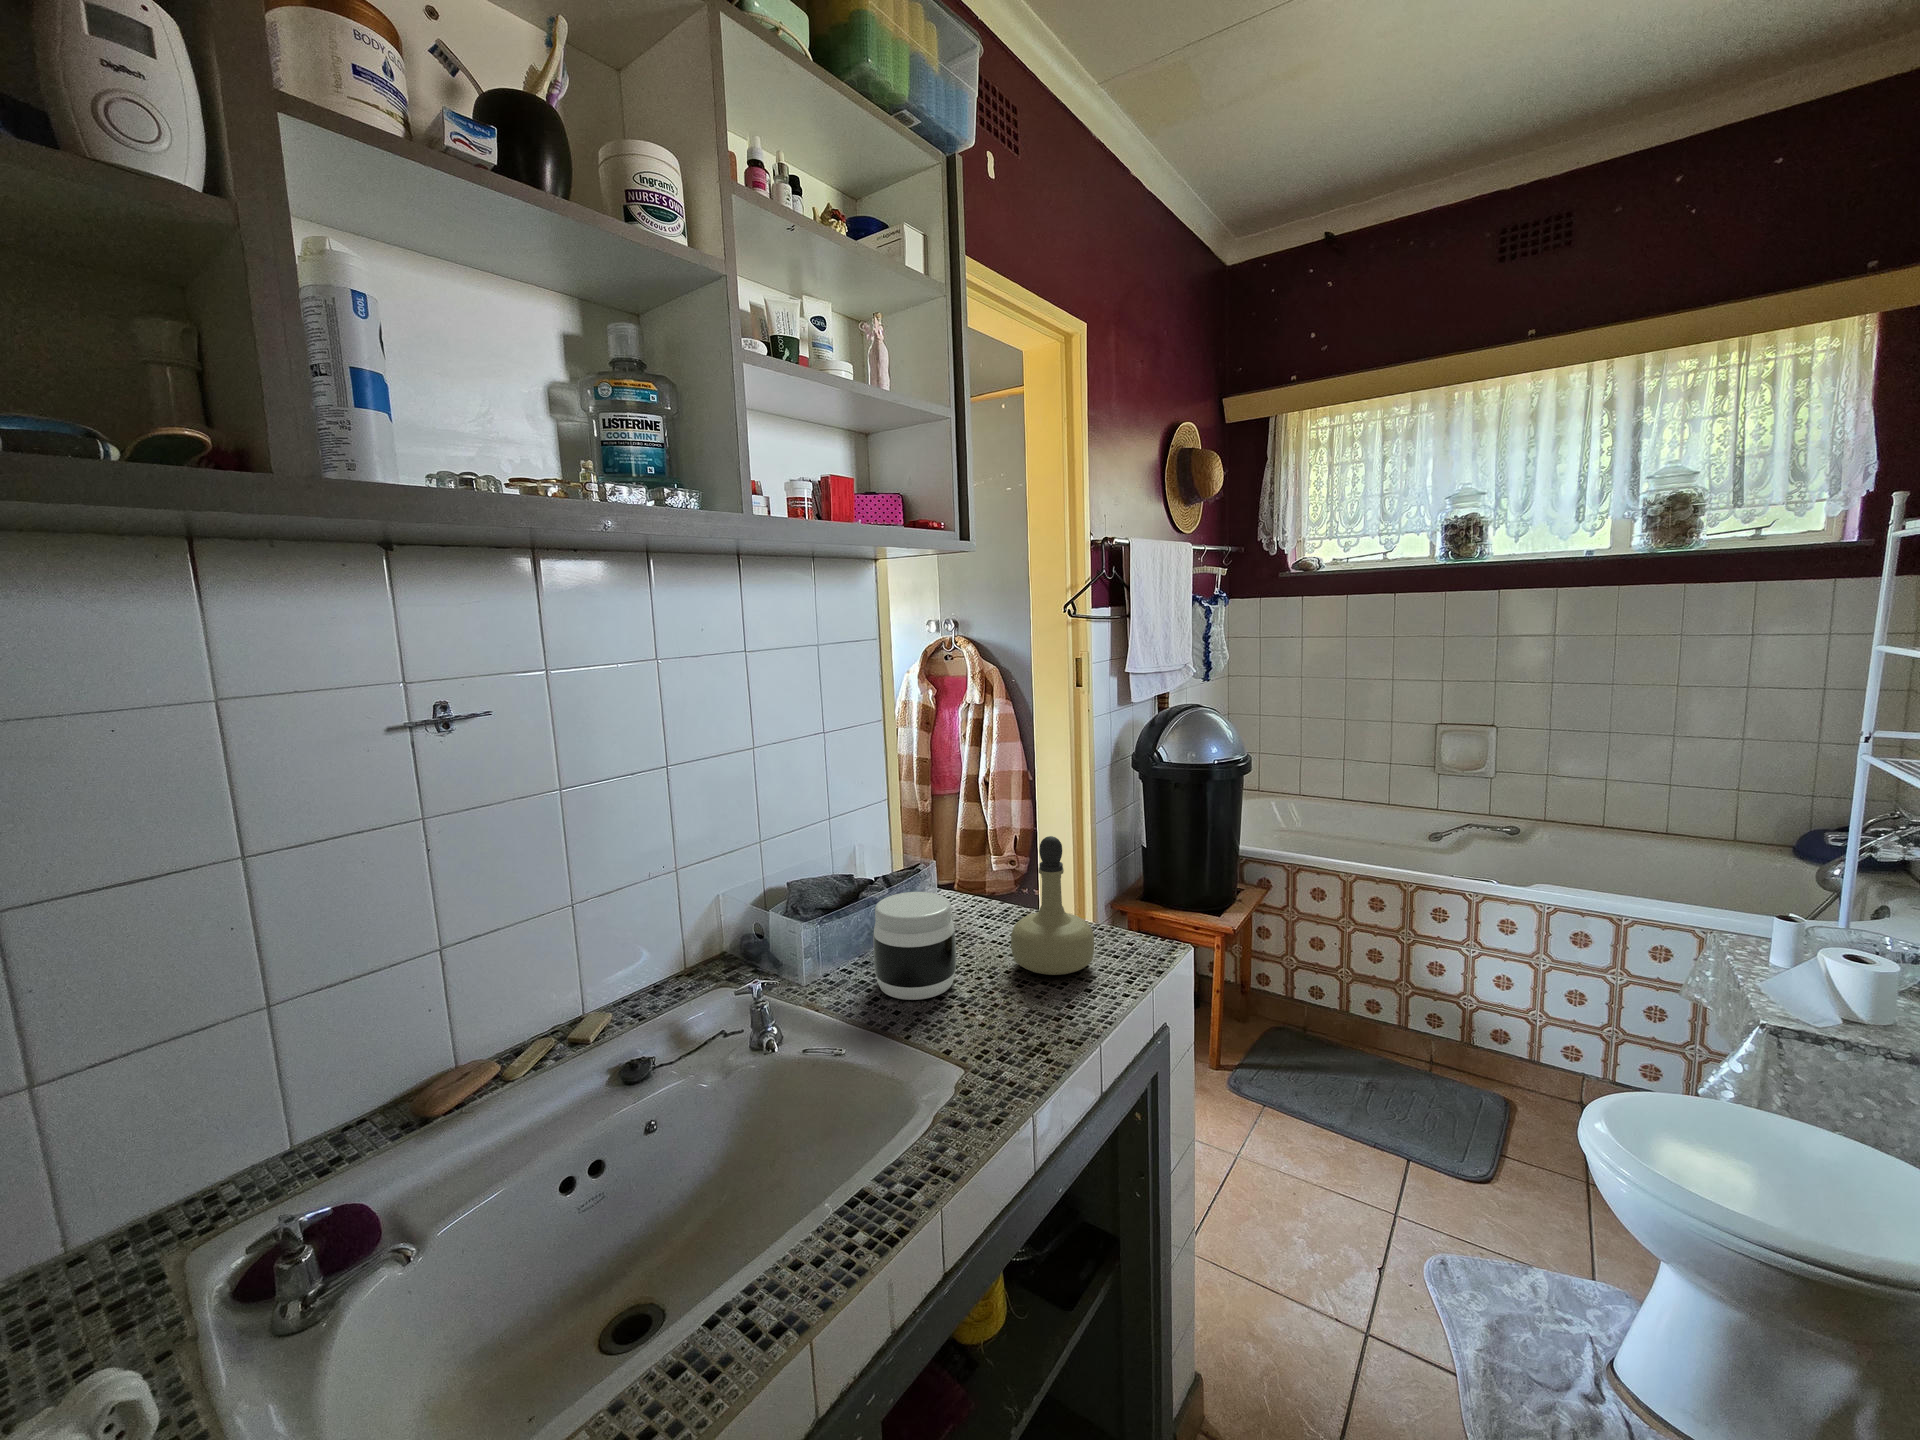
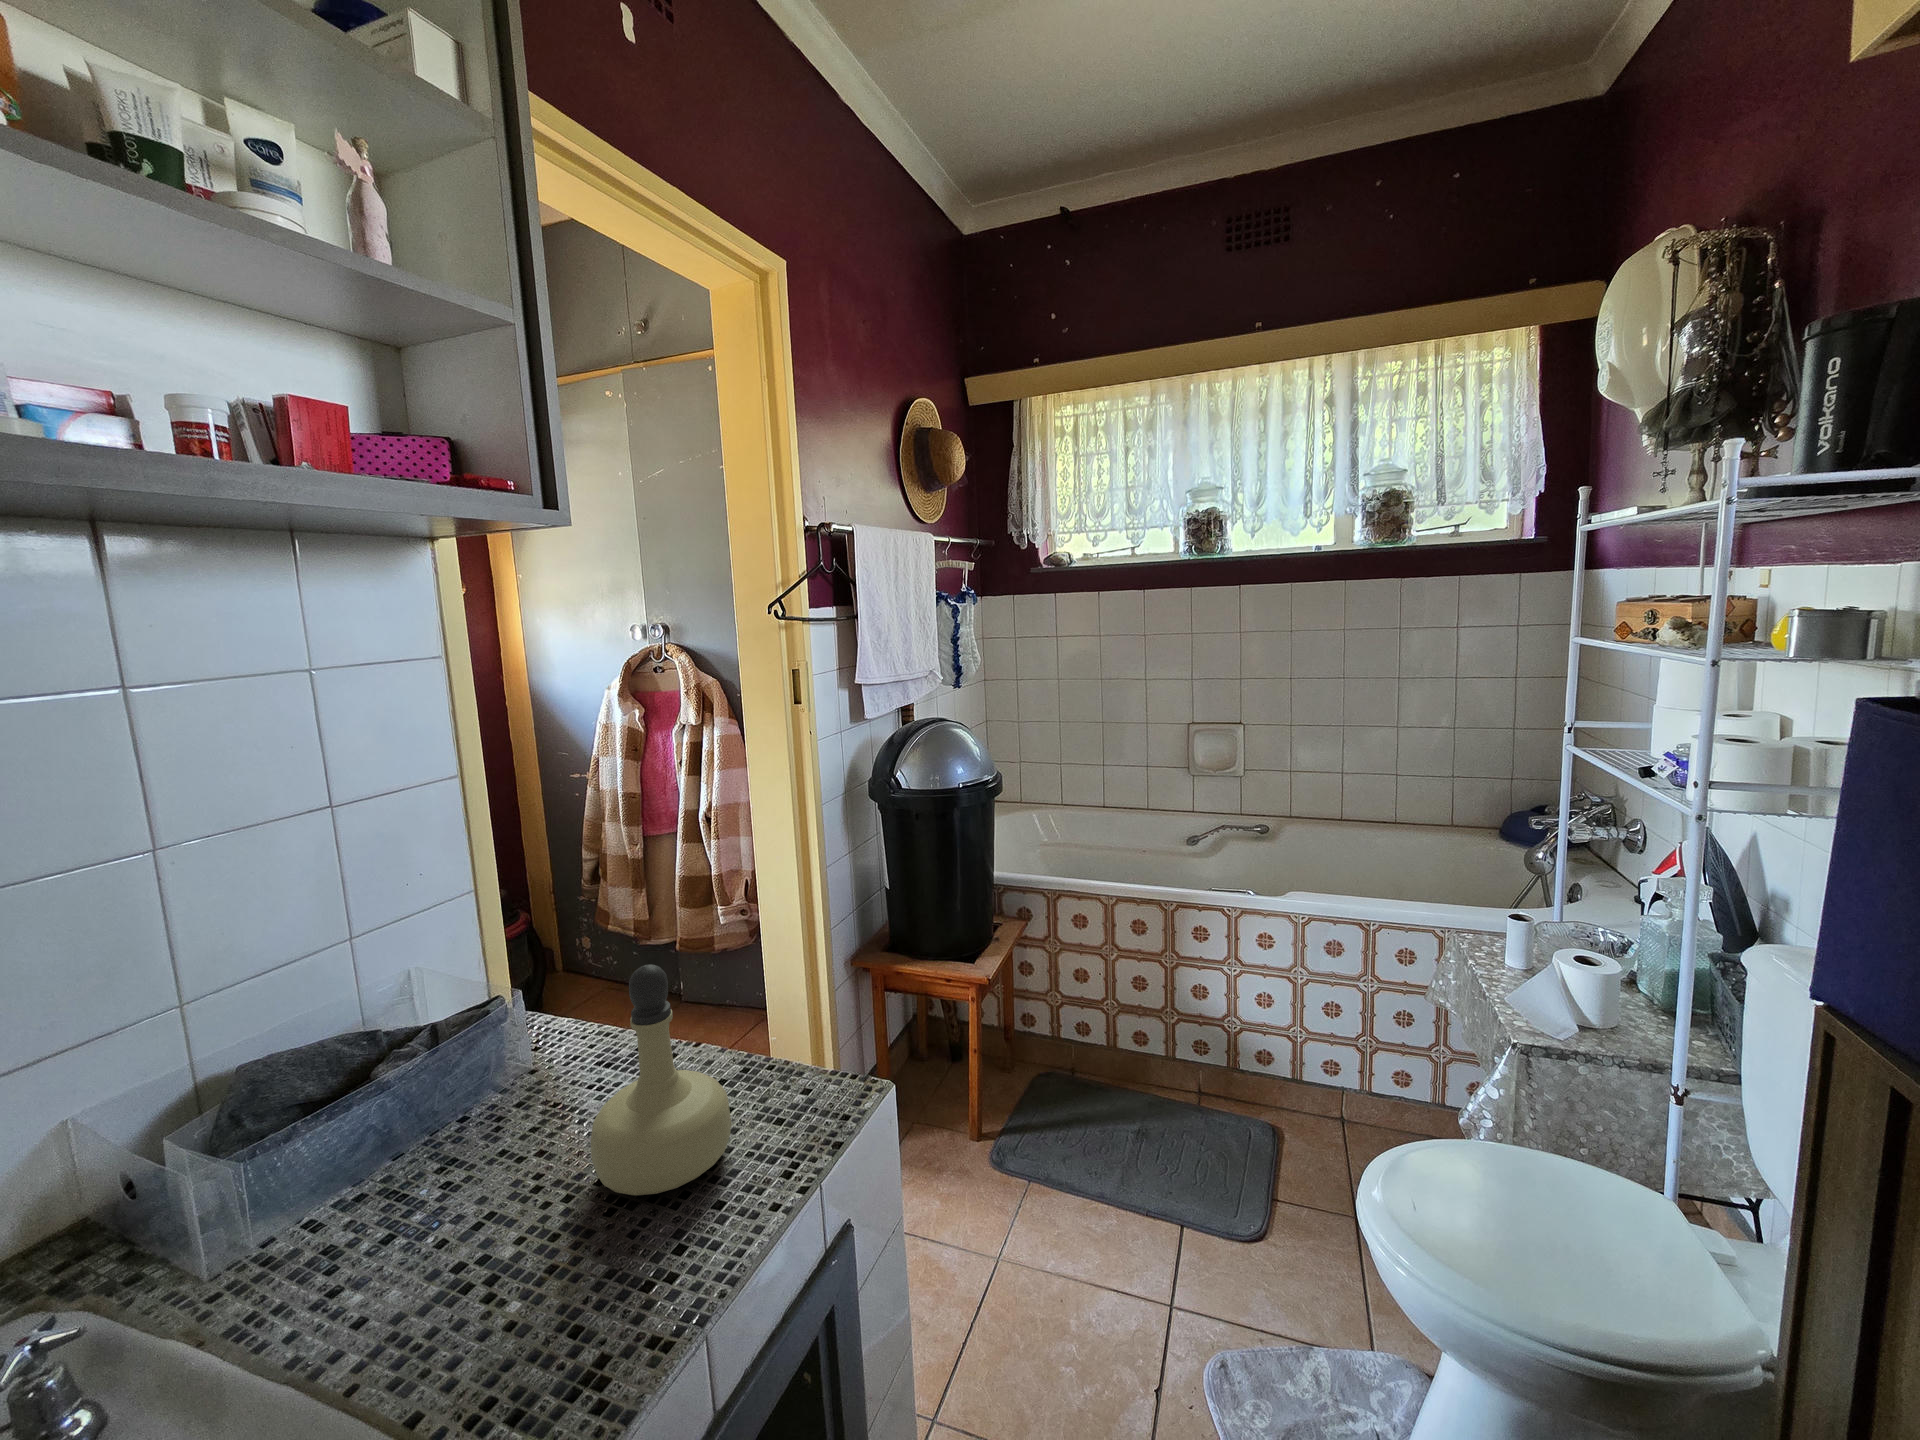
jar: present [873,892,956,1000] -> none [303,1081,484,1302]

